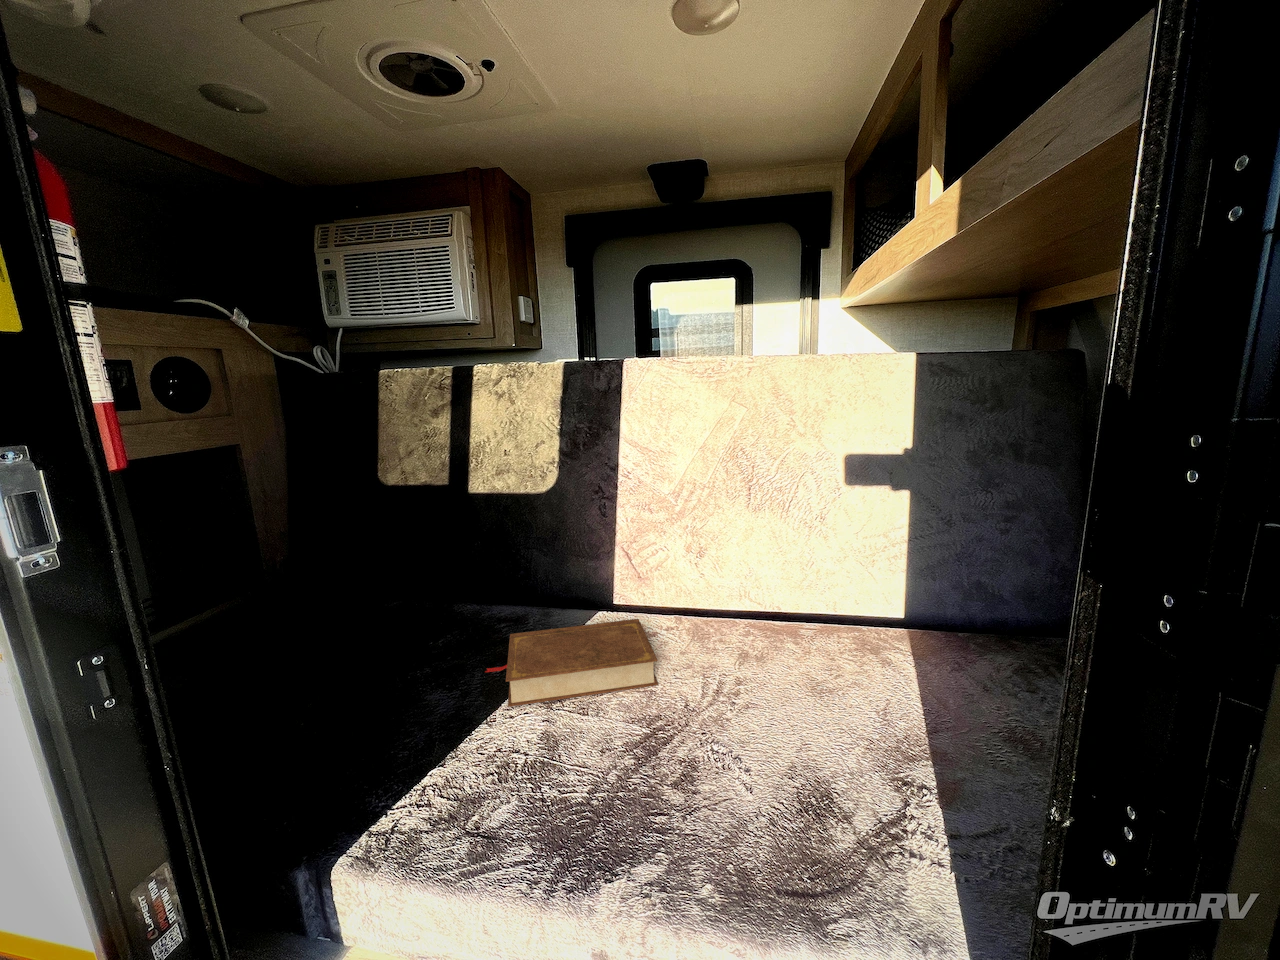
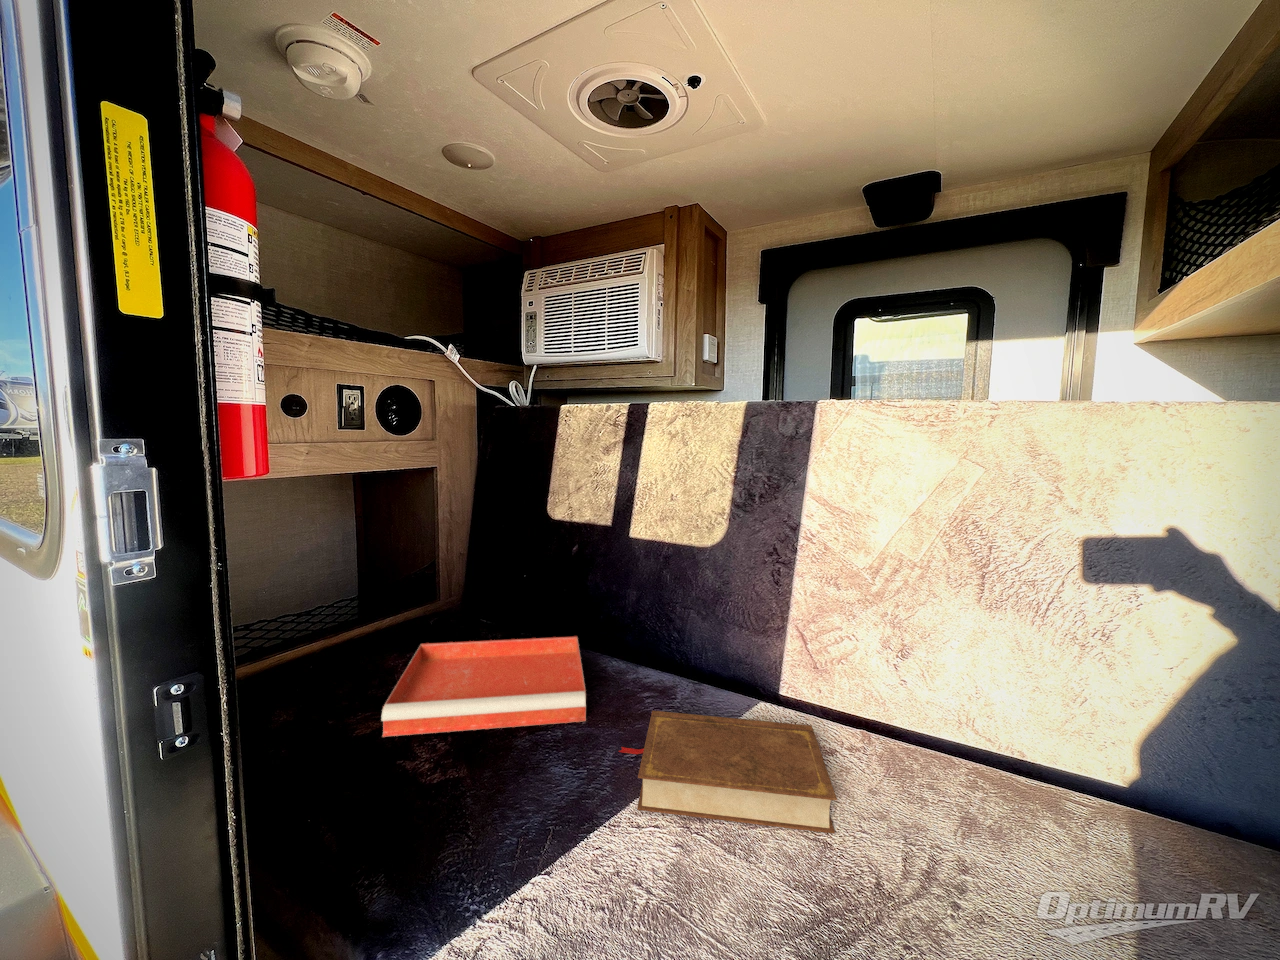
tray: none [237,592,450,713] -> present [381,636,586,737]

